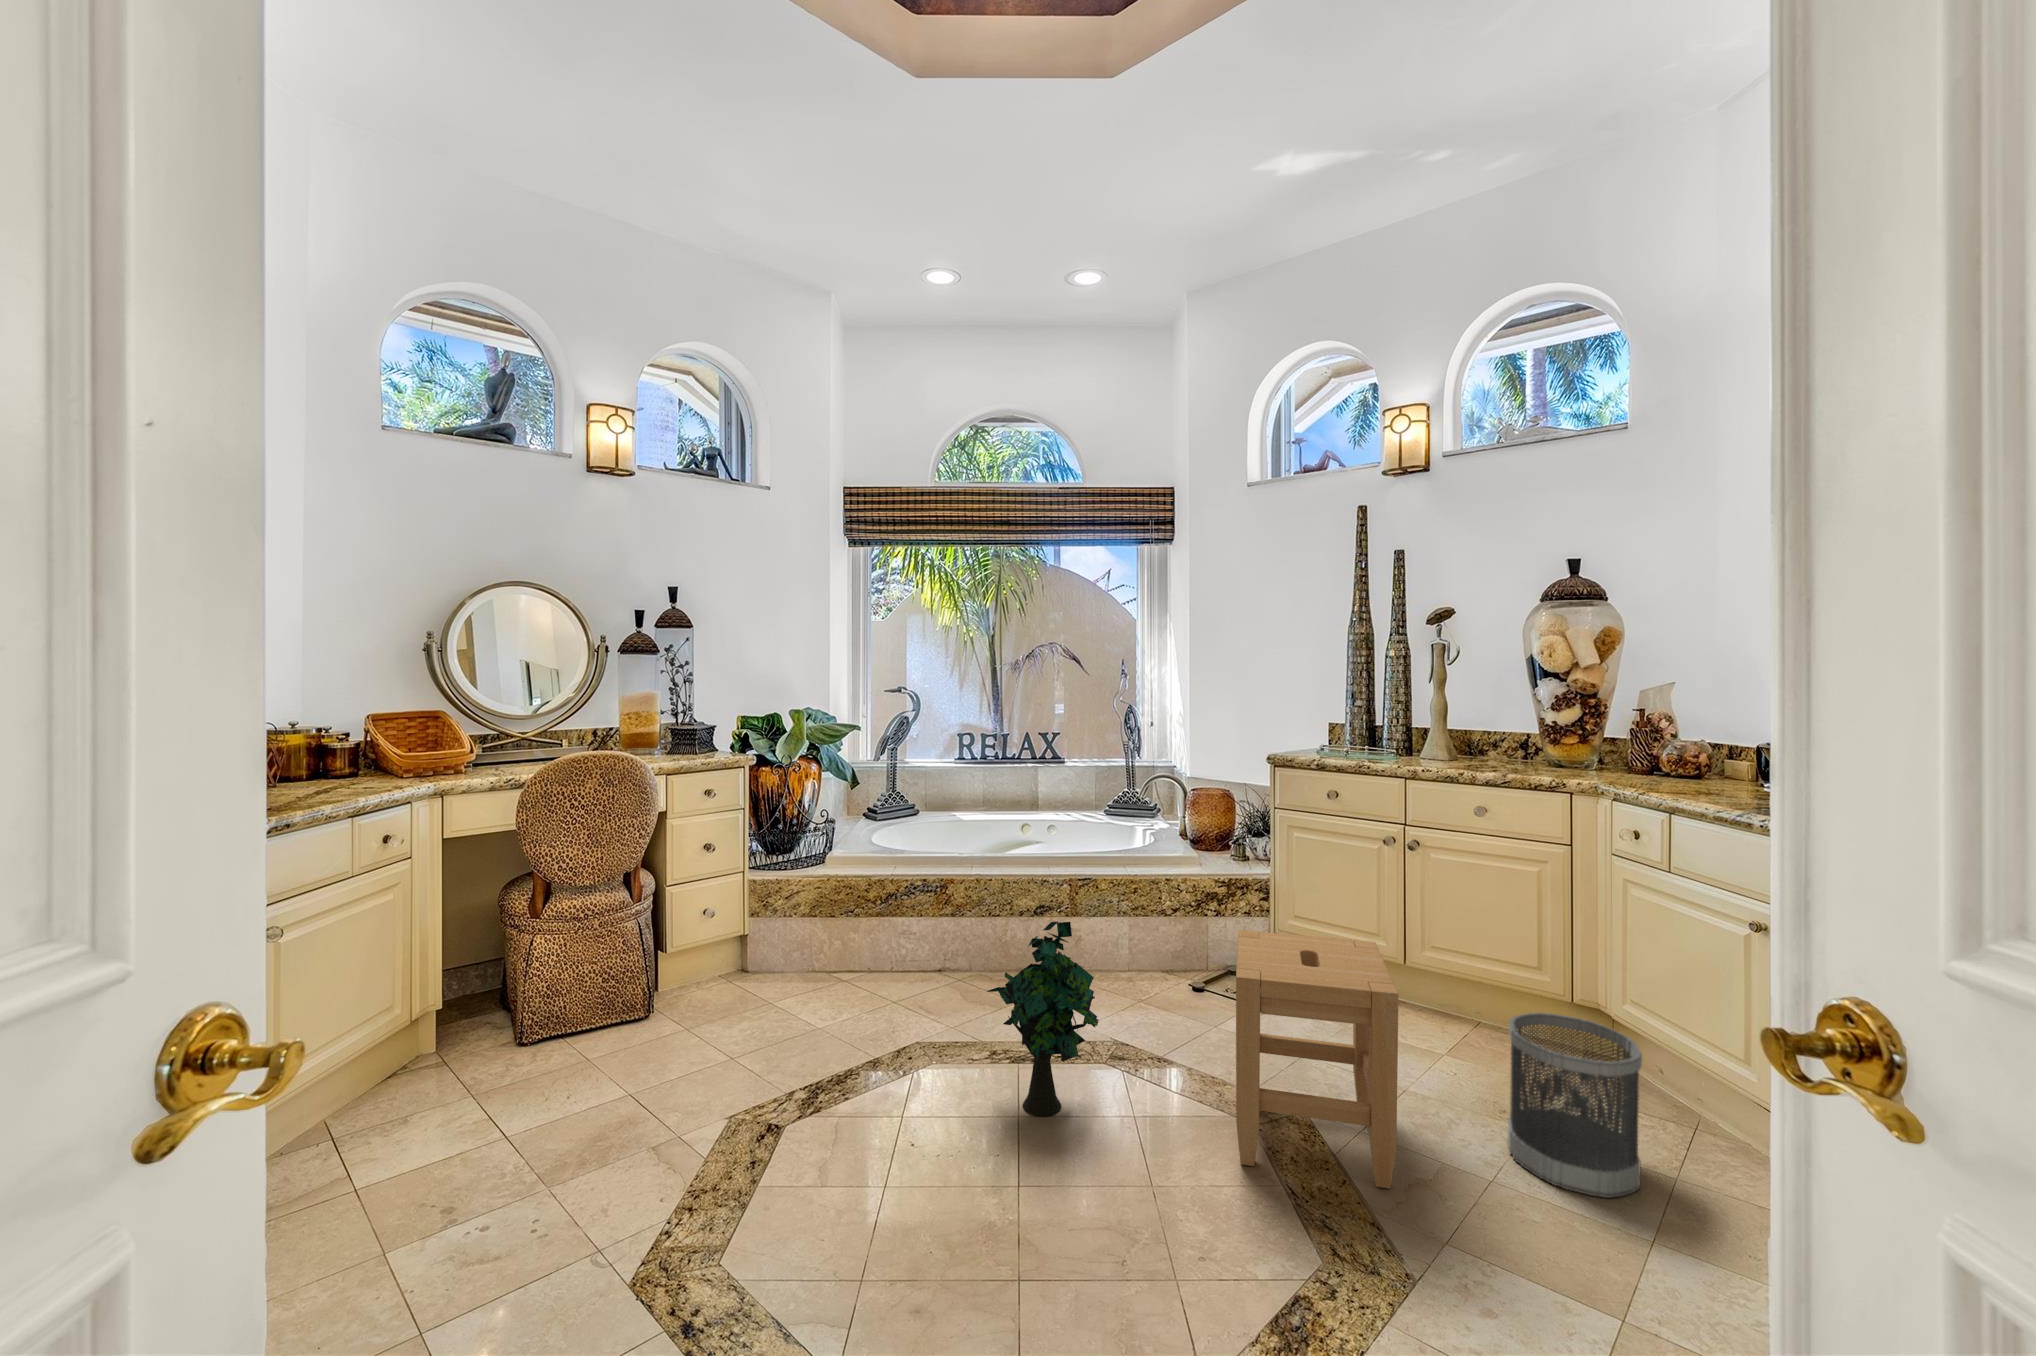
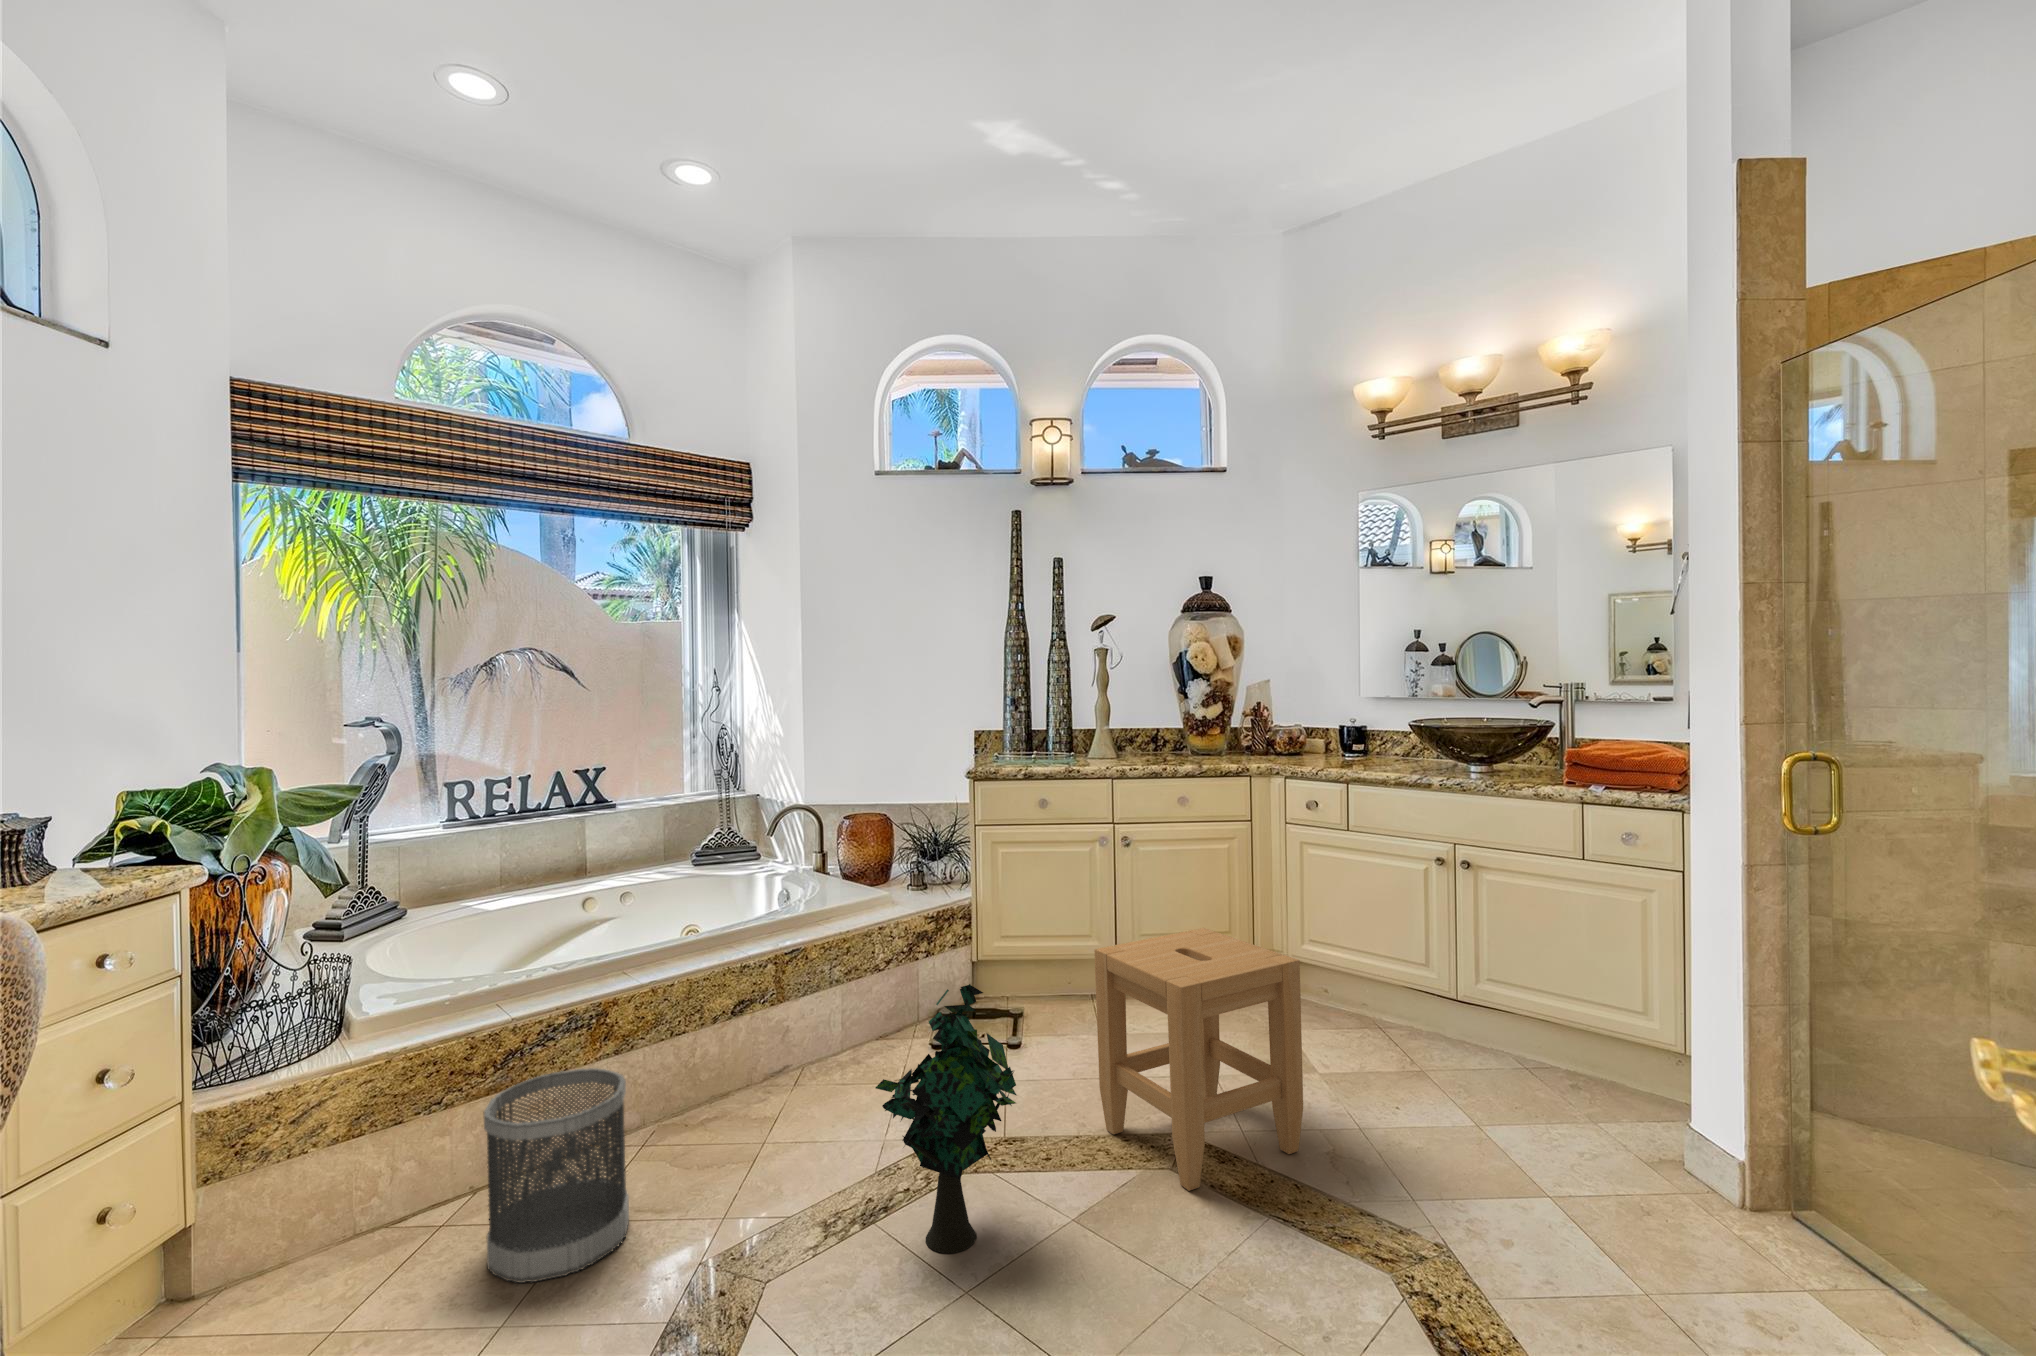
wastebasket: present [1508,1012,1642,1198] -> present [484,1068,629,1283]

